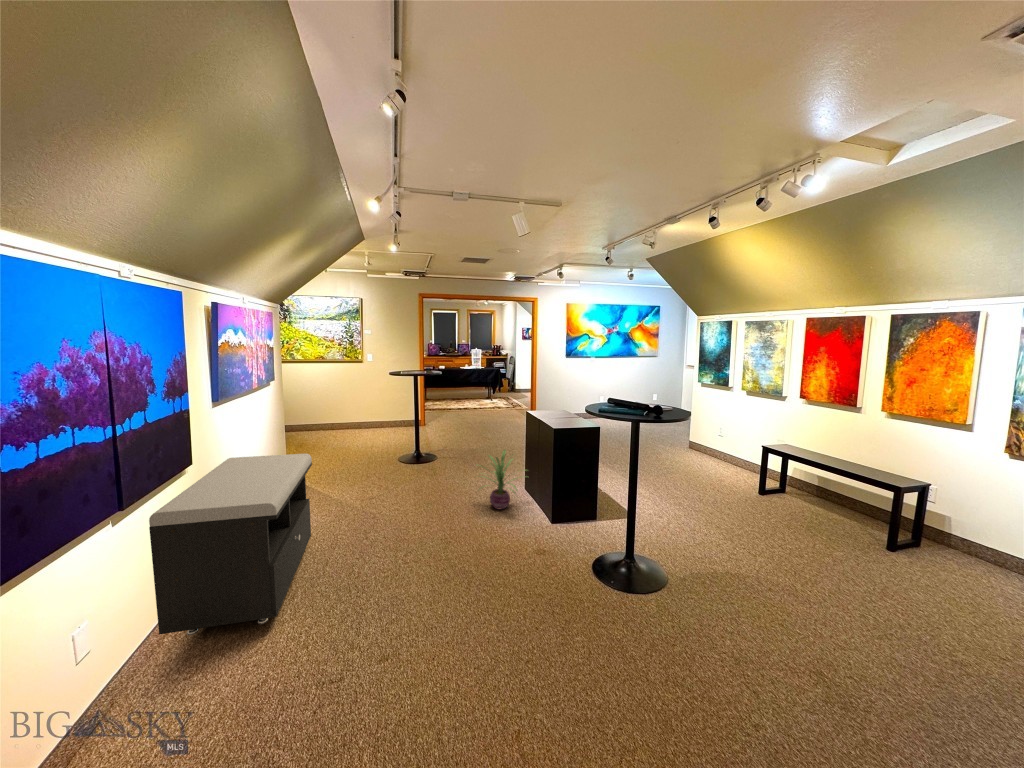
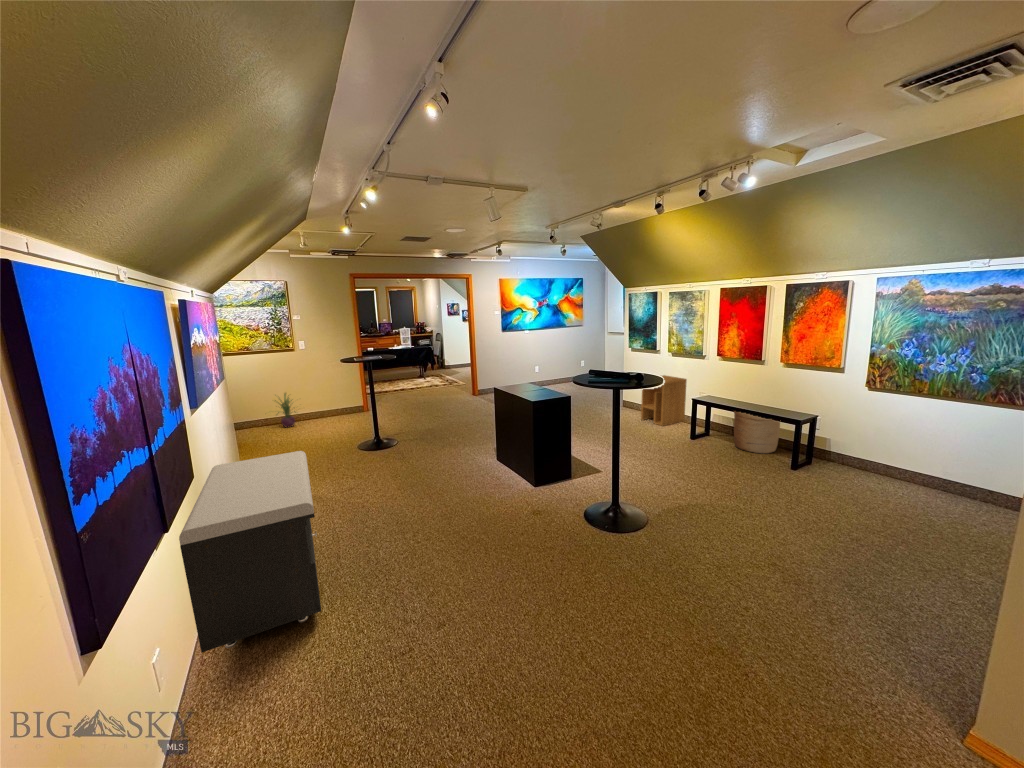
side table: none [704,416,763,475] -> present [641,375,687,426]
decorative plant: present [483,449,517,510] -> present [275,393,296,427]
woven basket: none [814,461,881,525] -> present [734,406,780,454]

